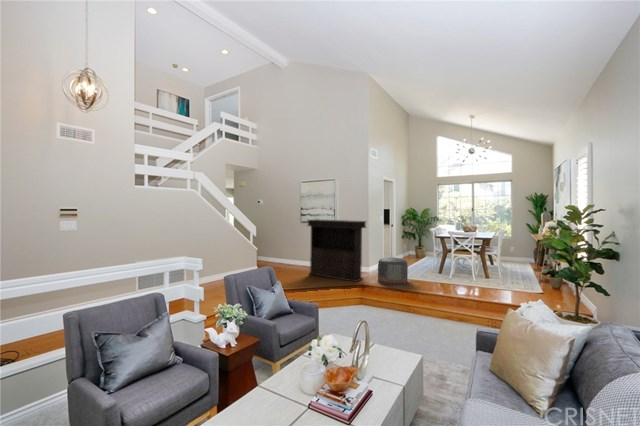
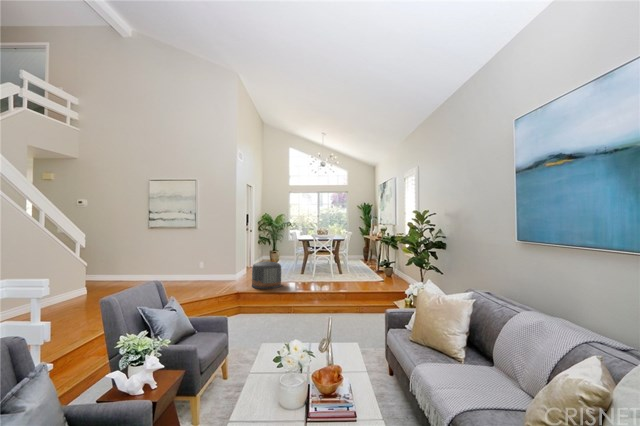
console table: present [308,219,366,282] -> none [167,224,239,290]

